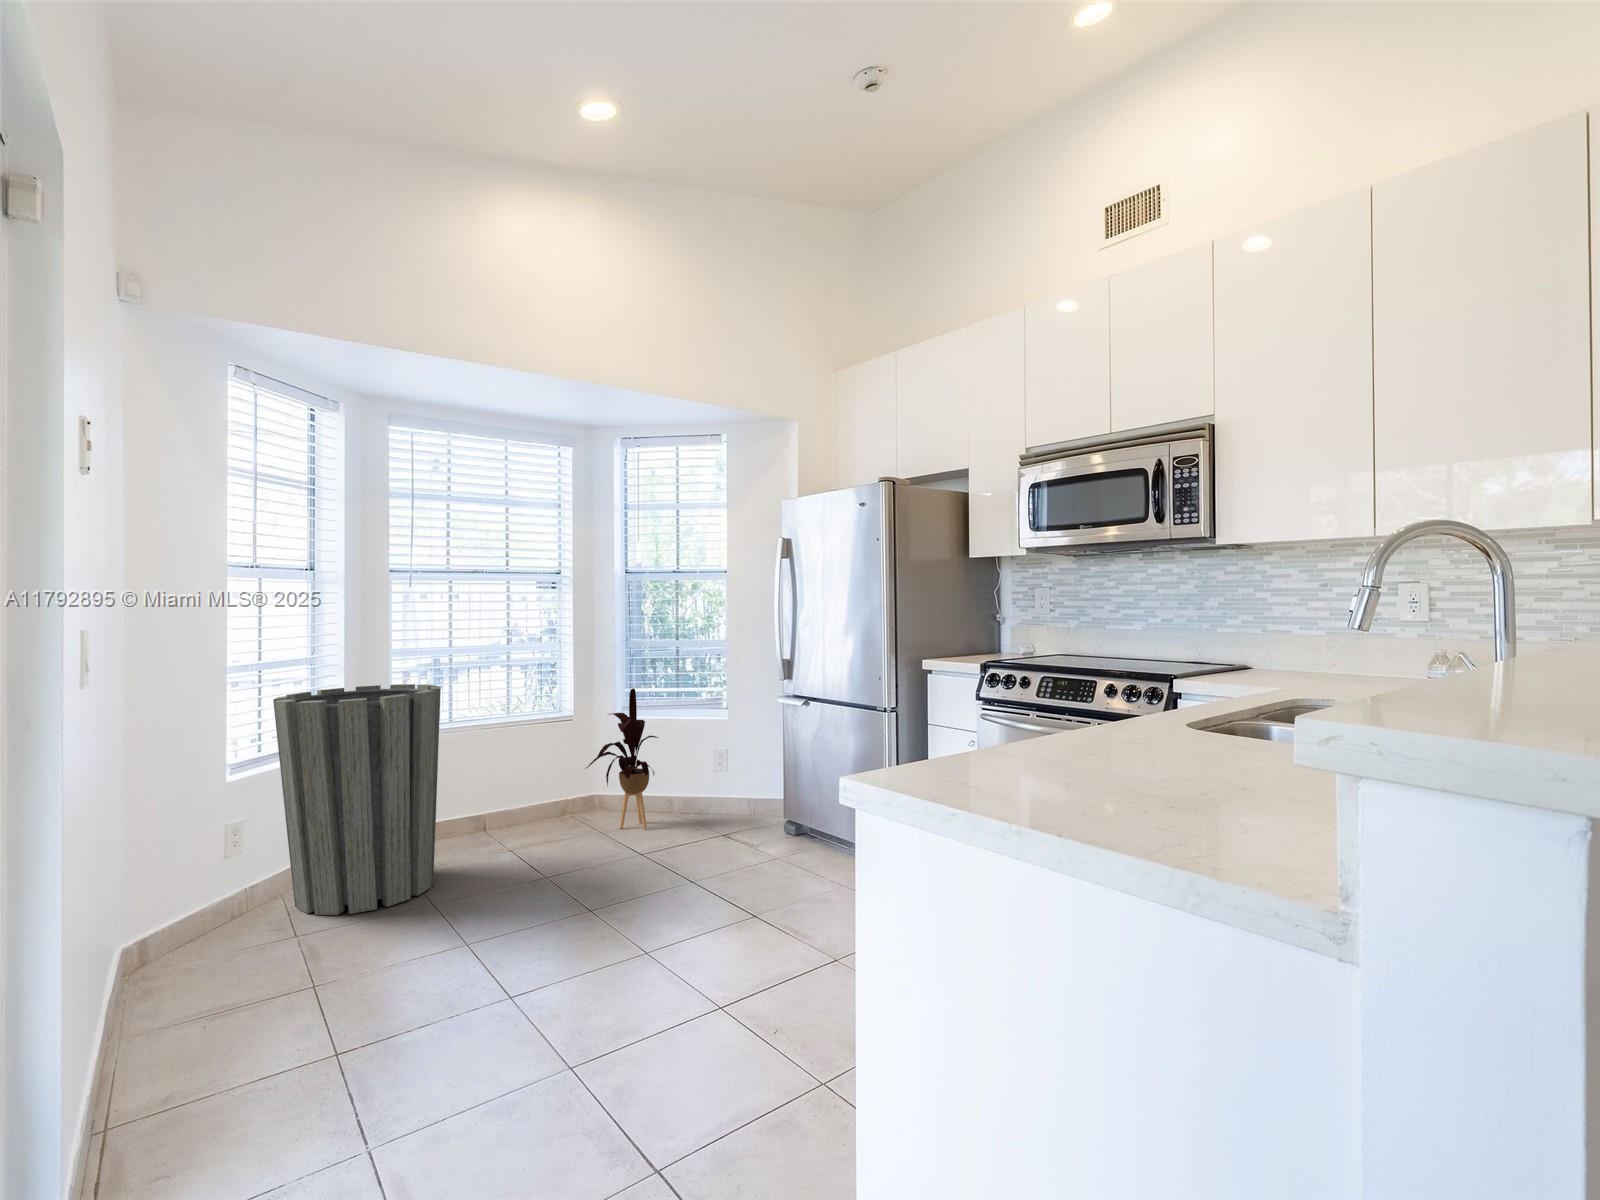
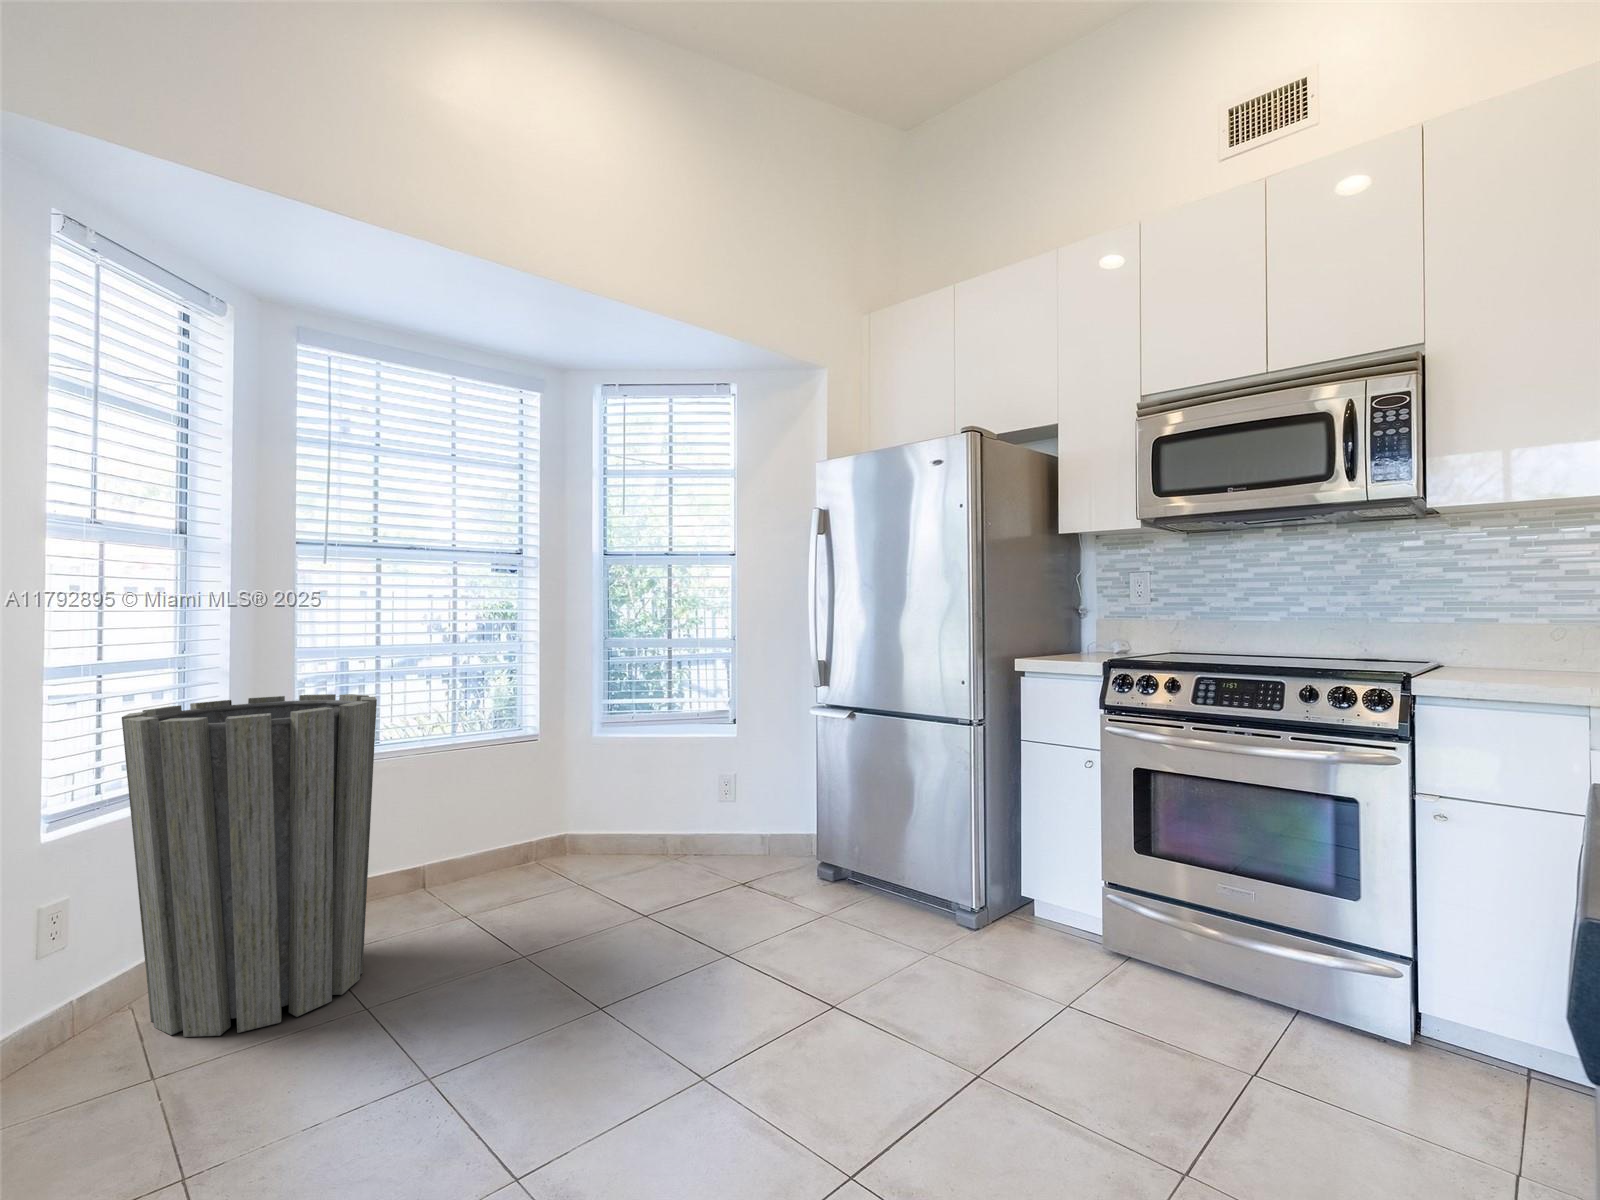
house plant: present [585,688,658,829] -> none [558,698,654,878]

